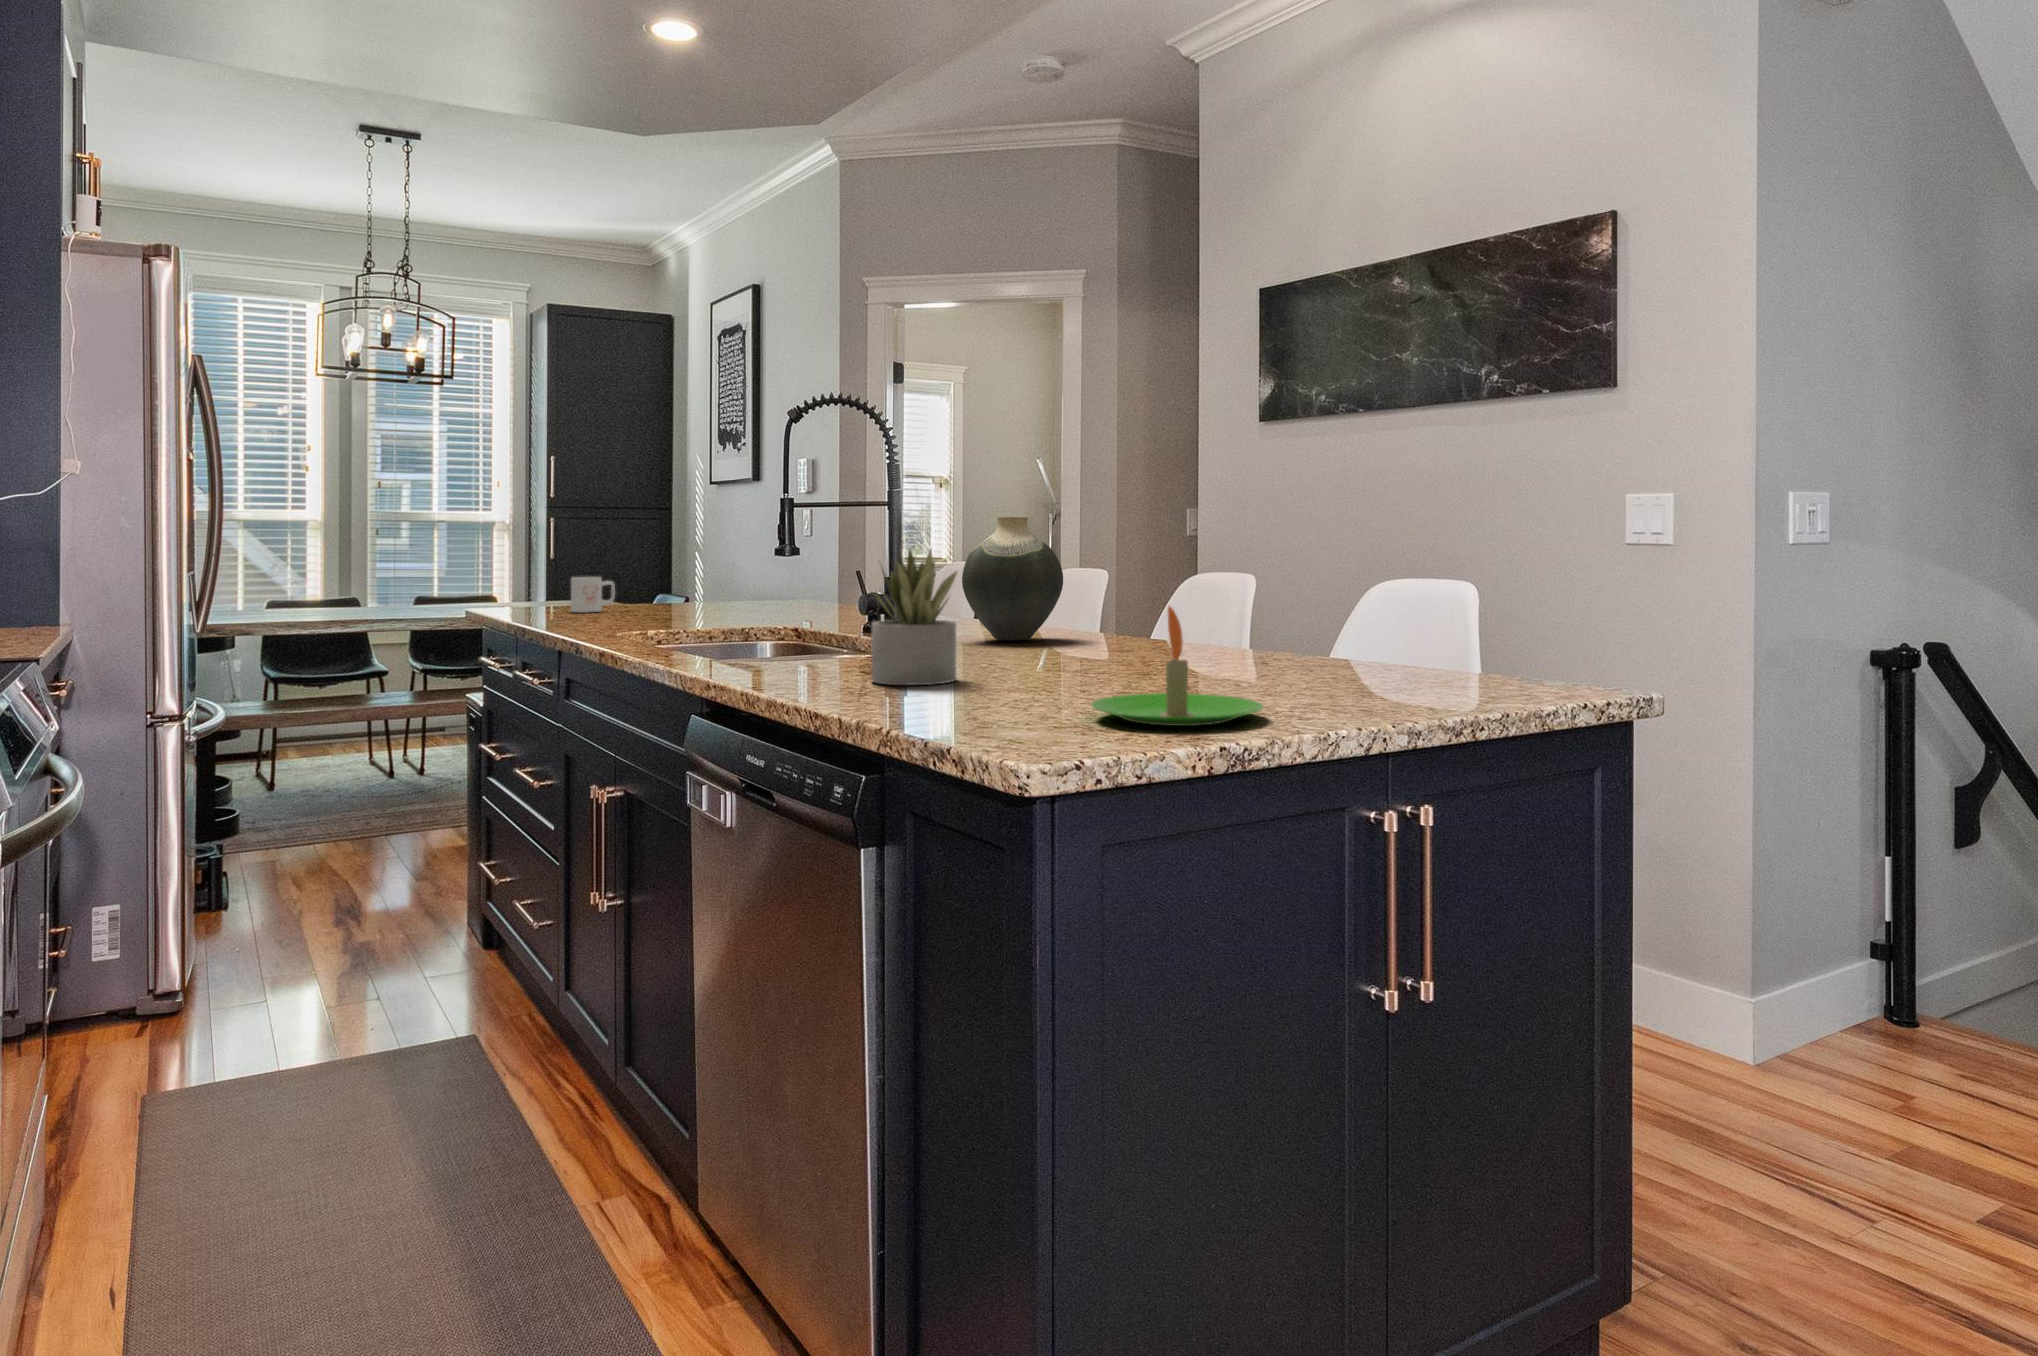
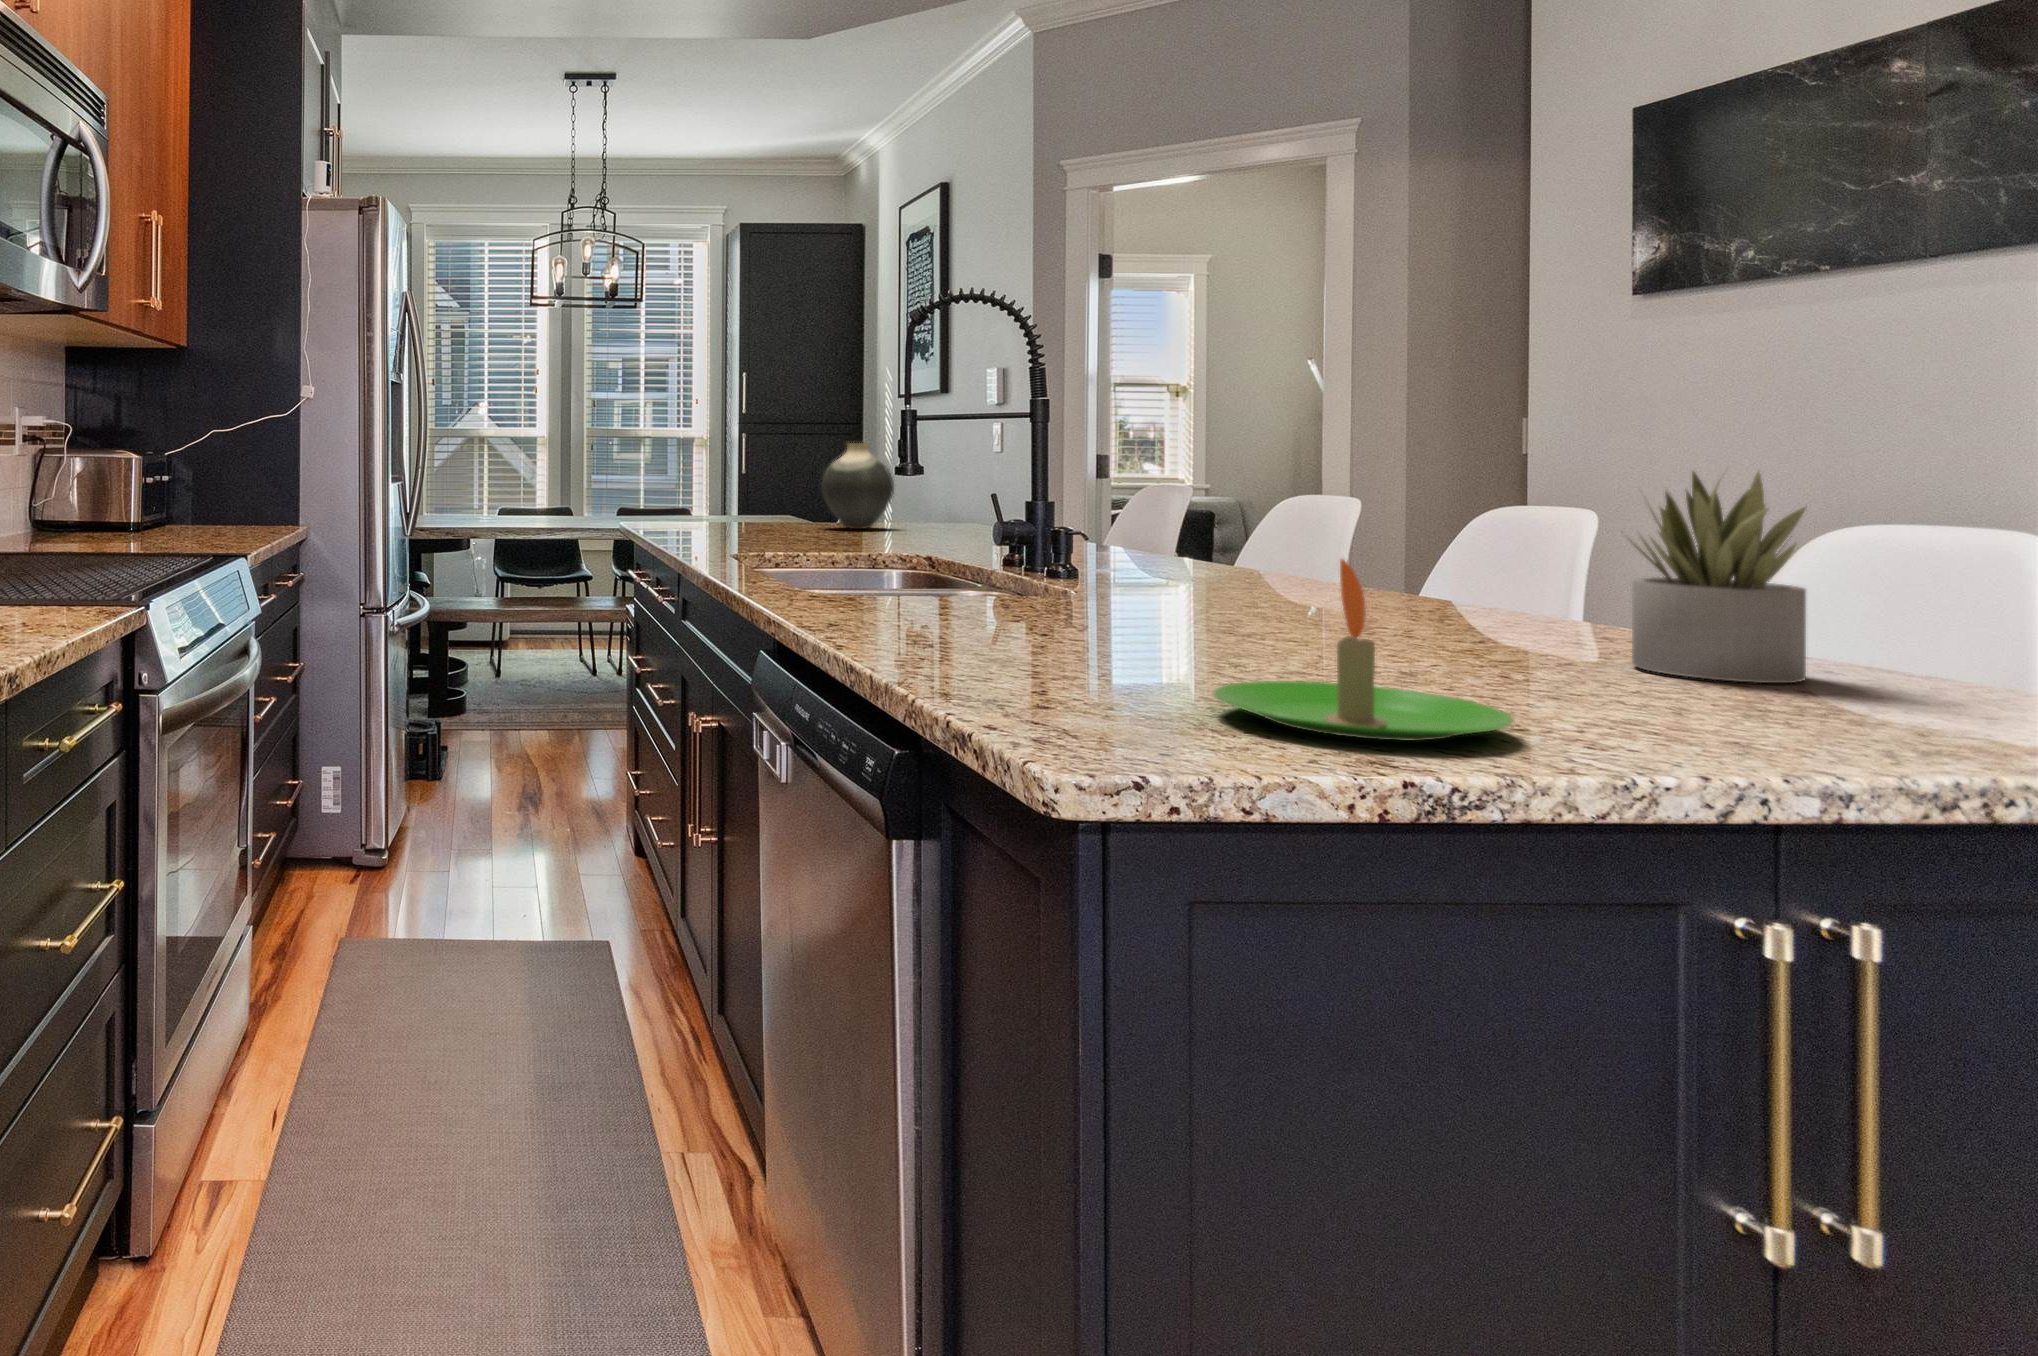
vase: present [962,517,1063,641] -> present [821,443,894,529]
succulent plant: present [872,549,958,685] -> present [1632,472,1806,683]
mug: present [571,577,615,613] -> none [719,495,762,531]

